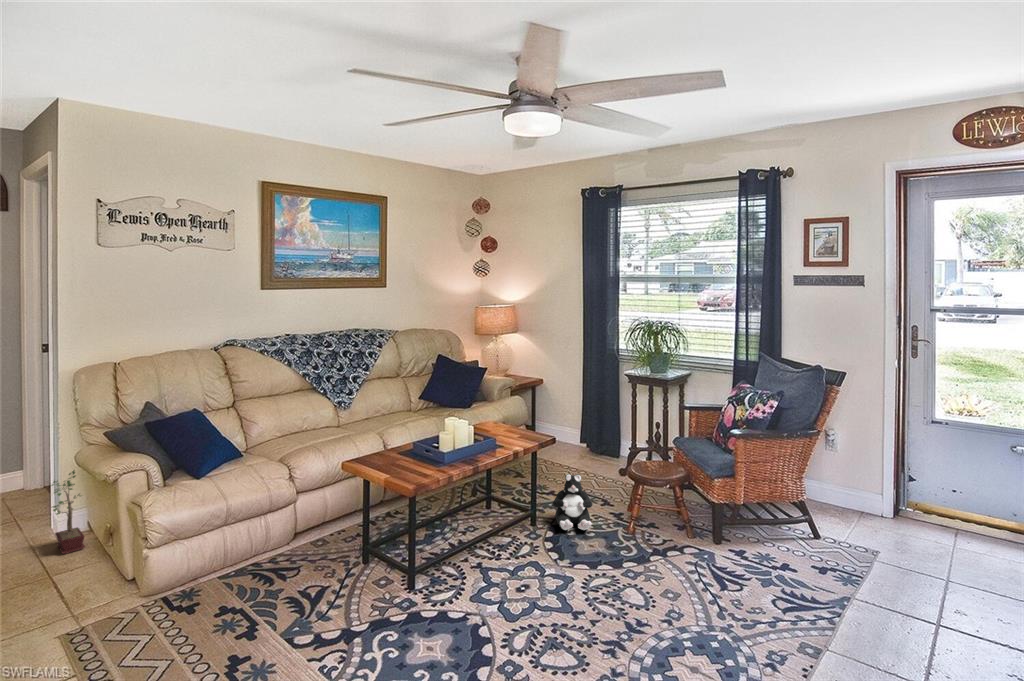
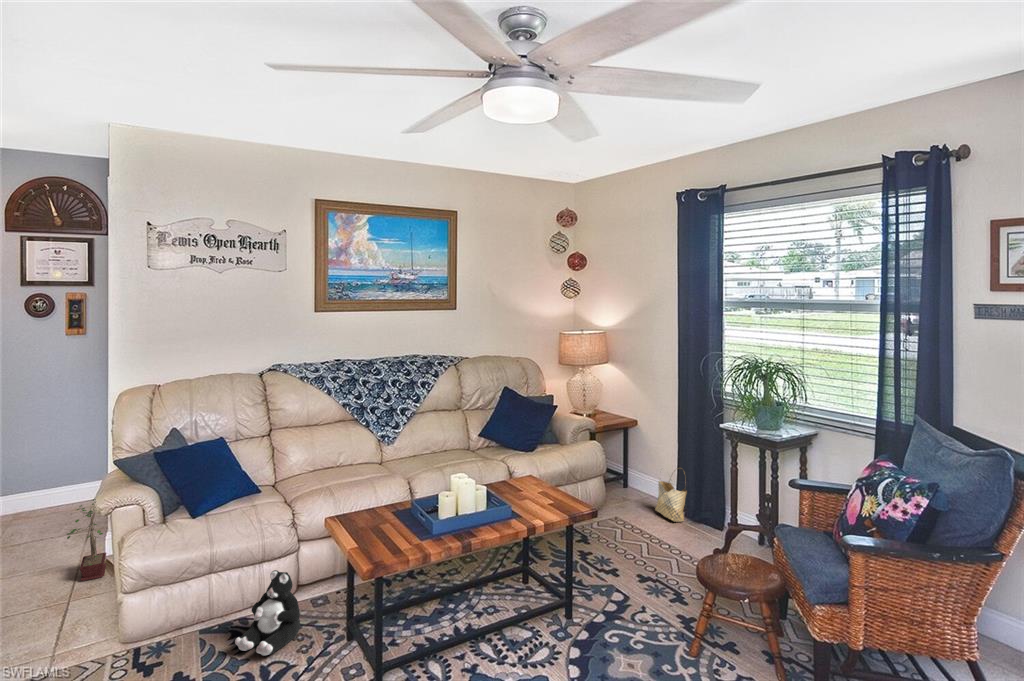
woven basket: none [567,413,593,455] -> present [655,478,687,522]
plush toy: present [553,474,592,530] -> present [235,570,300,656]

